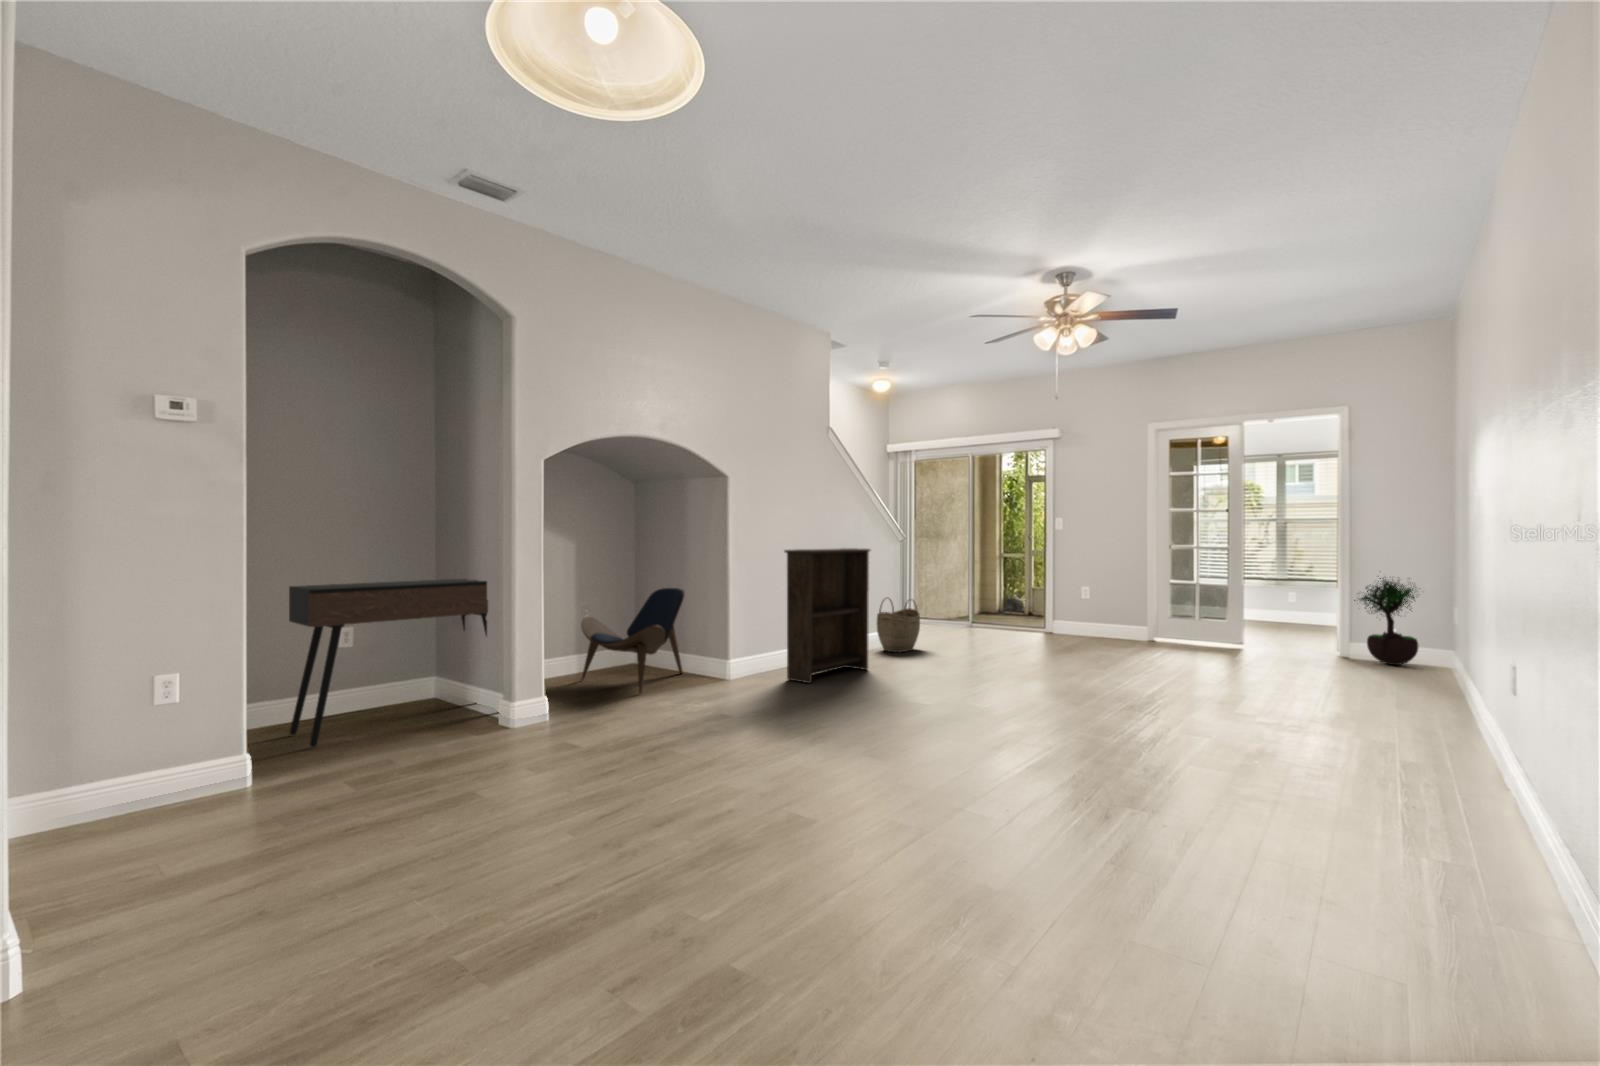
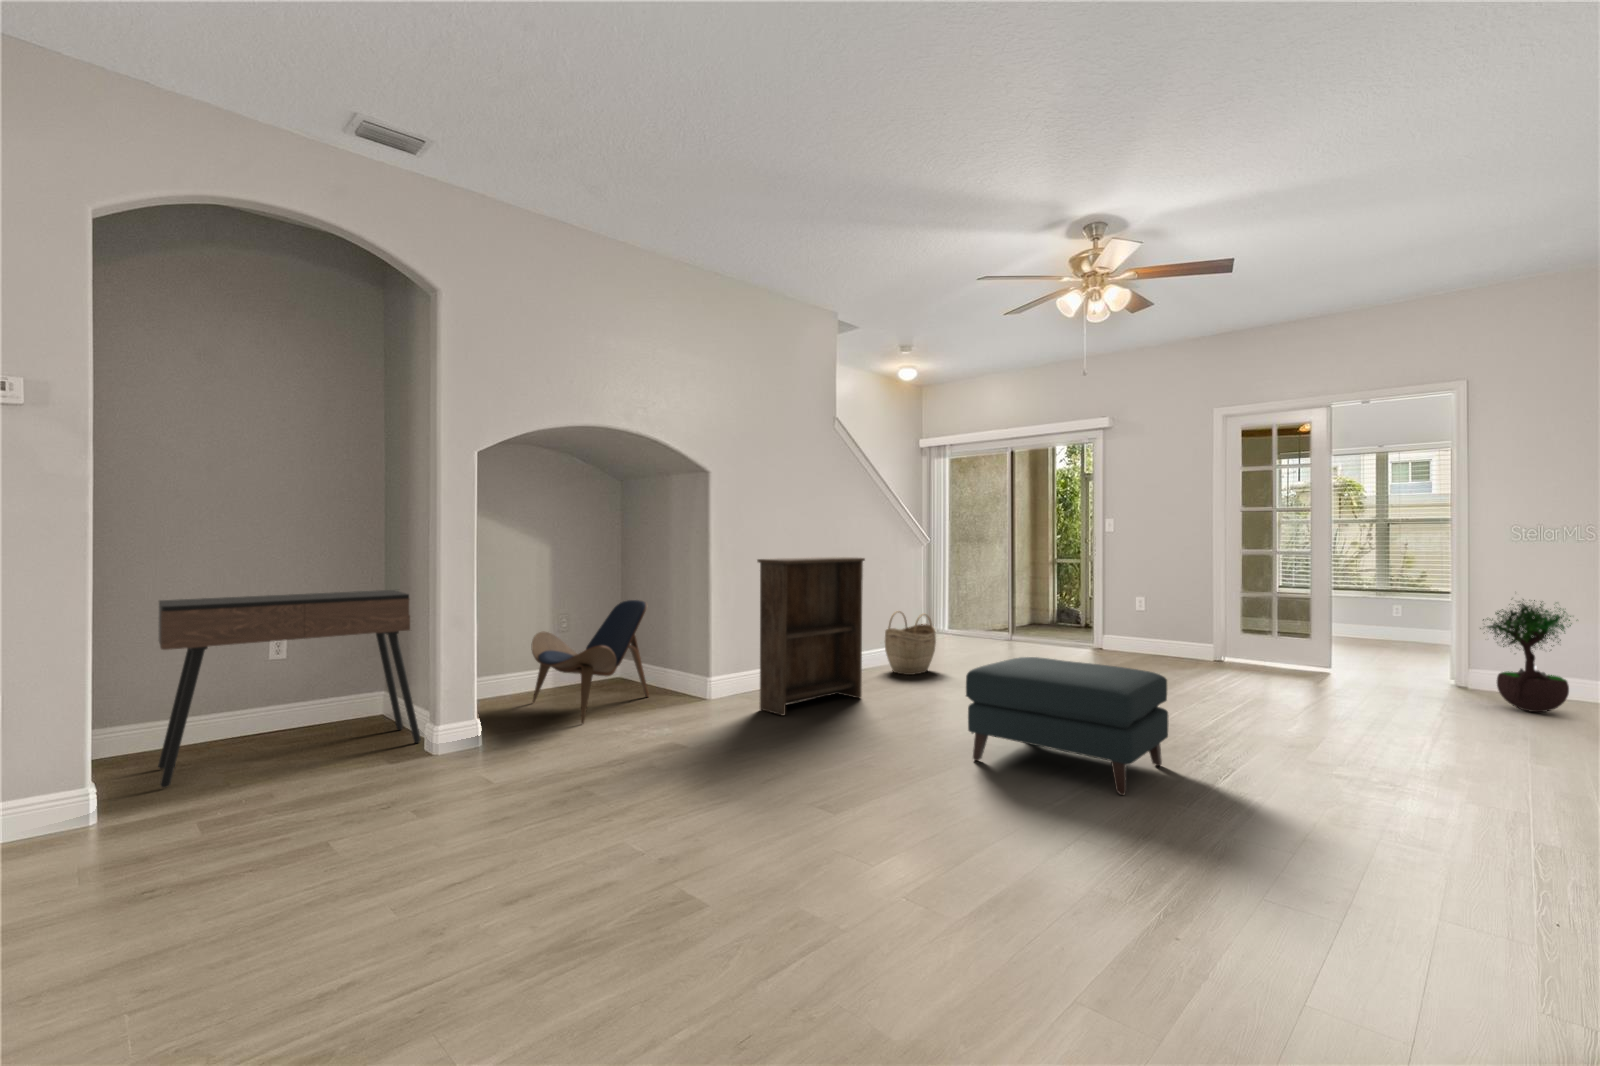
ottoman: none [976,626,1132,725] -> present [966,657,1168,795]

